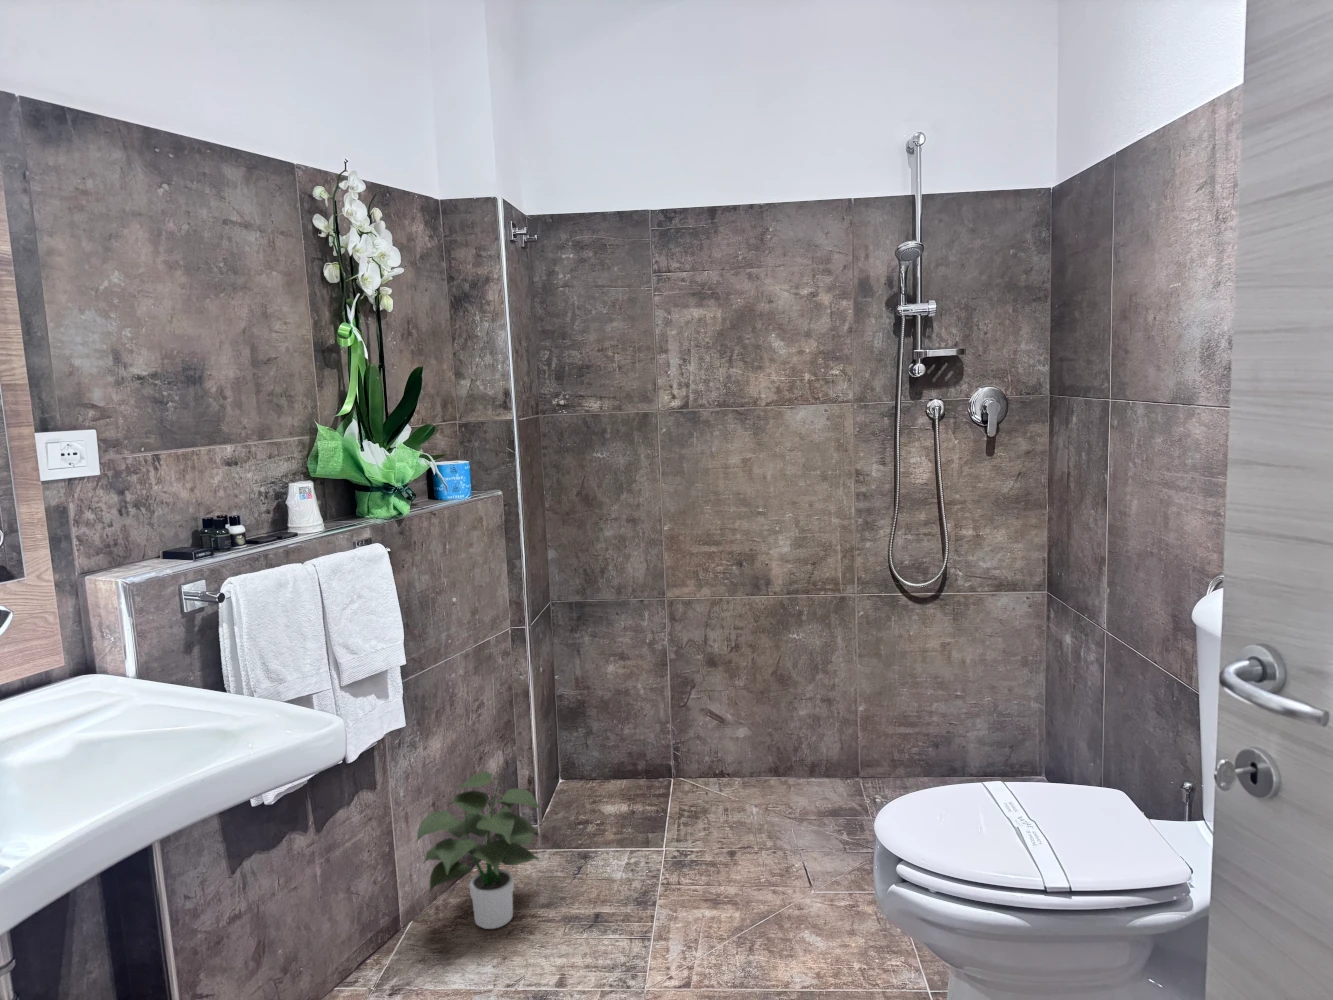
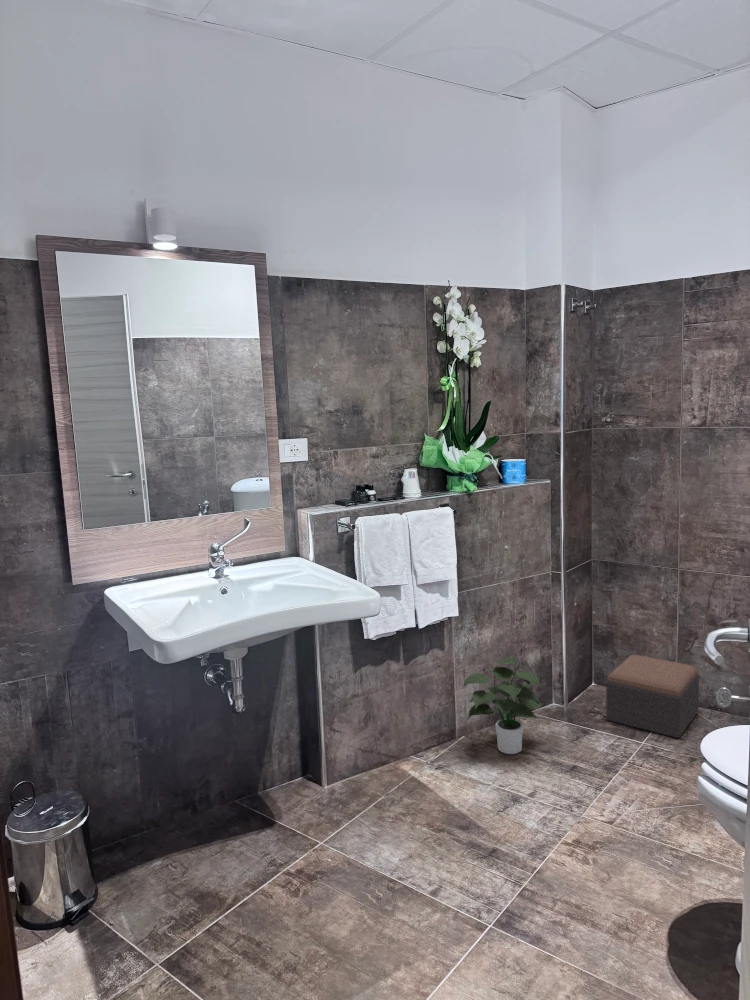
footstool: none [601,725,703,828] -> present [606,655,699,738]

